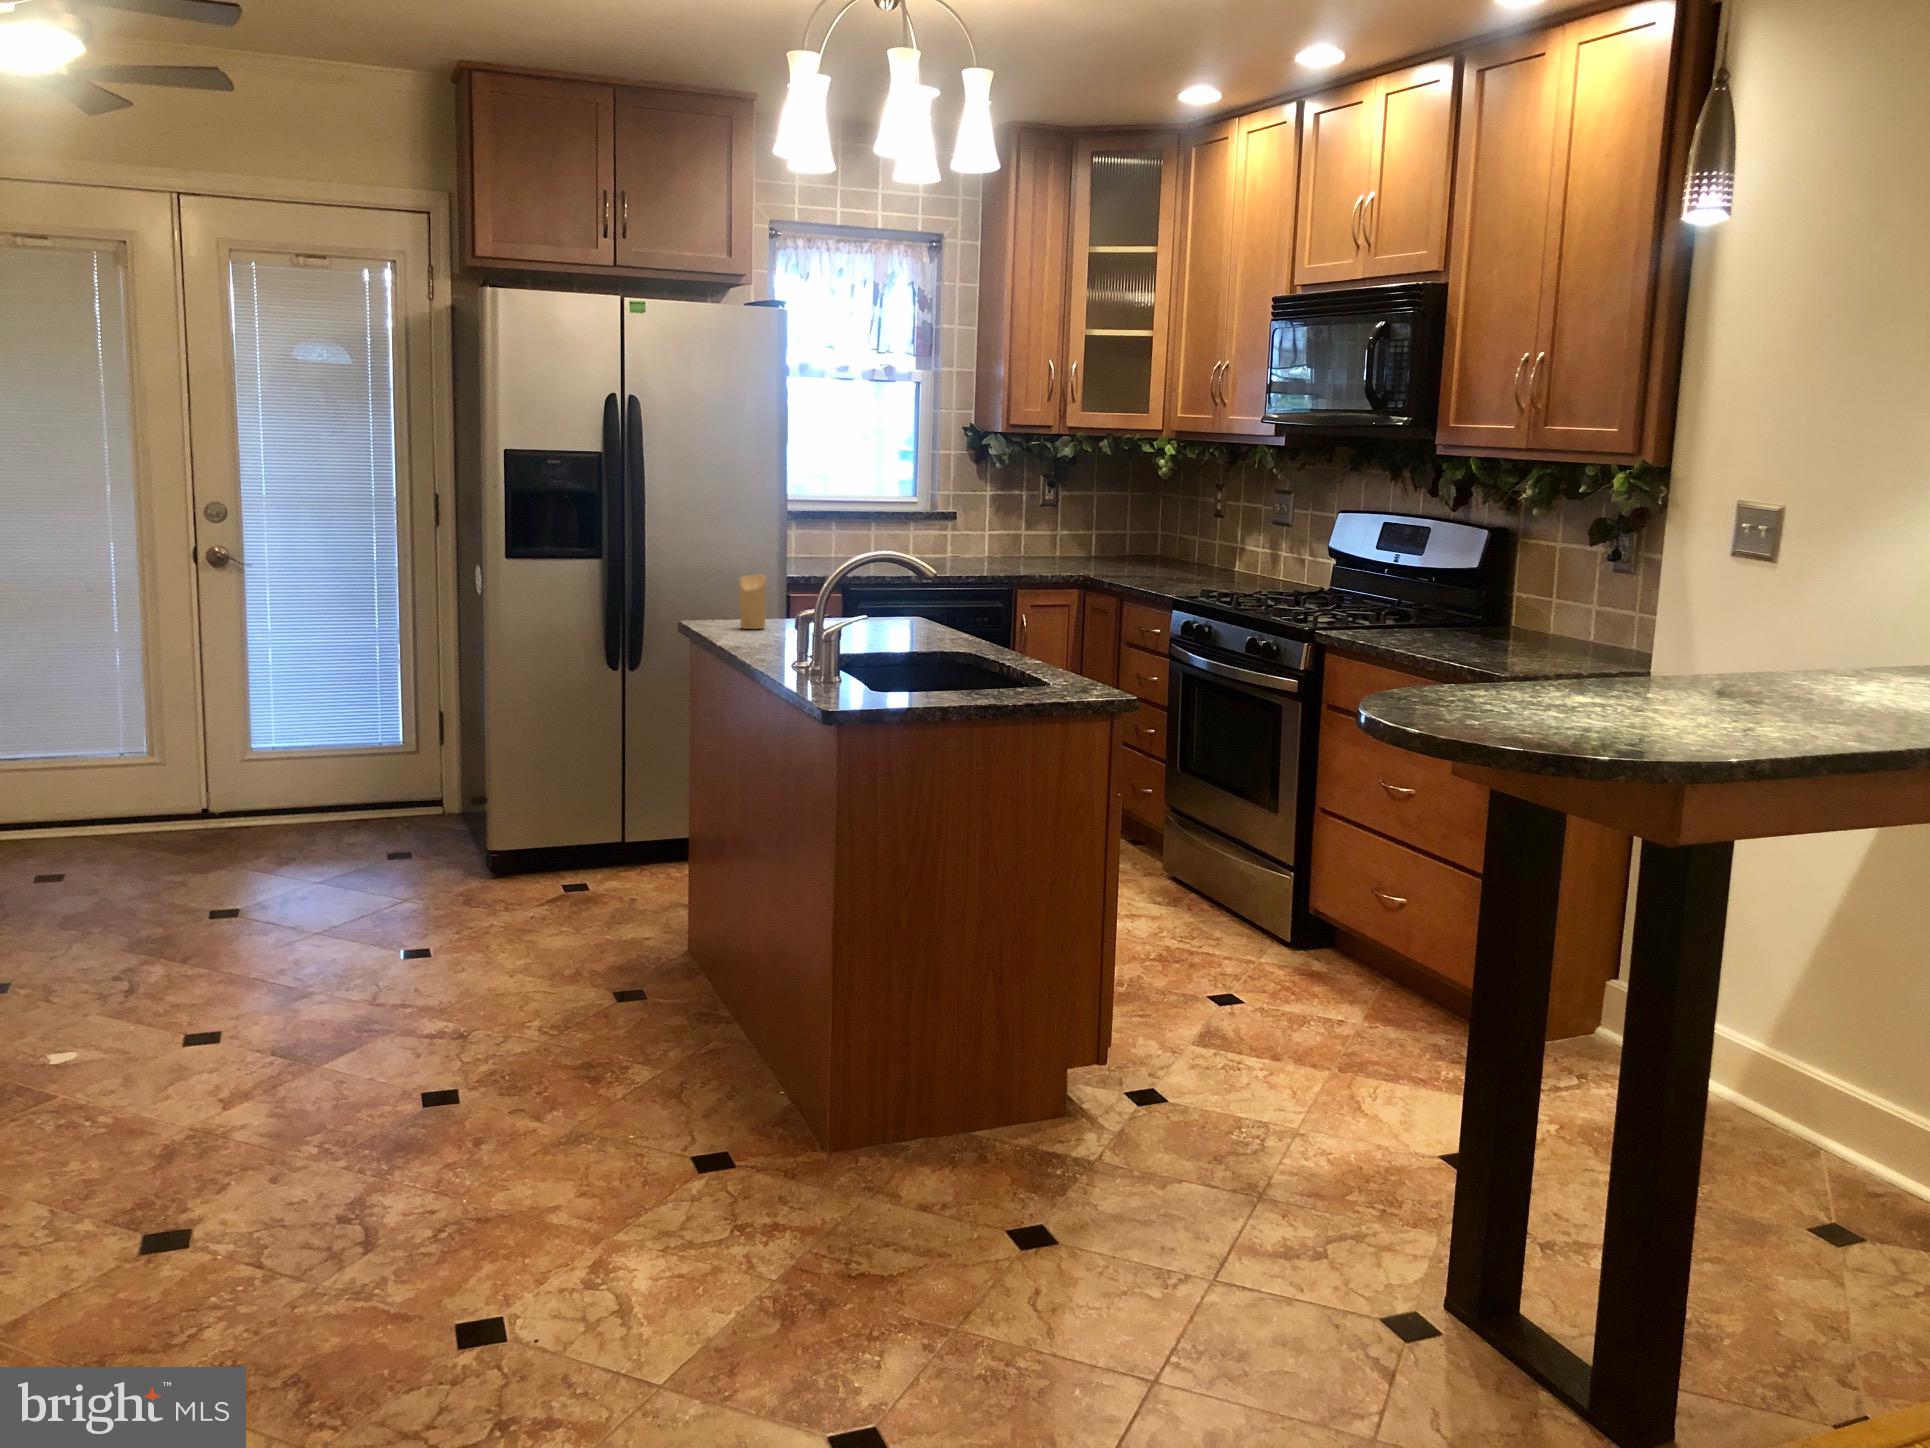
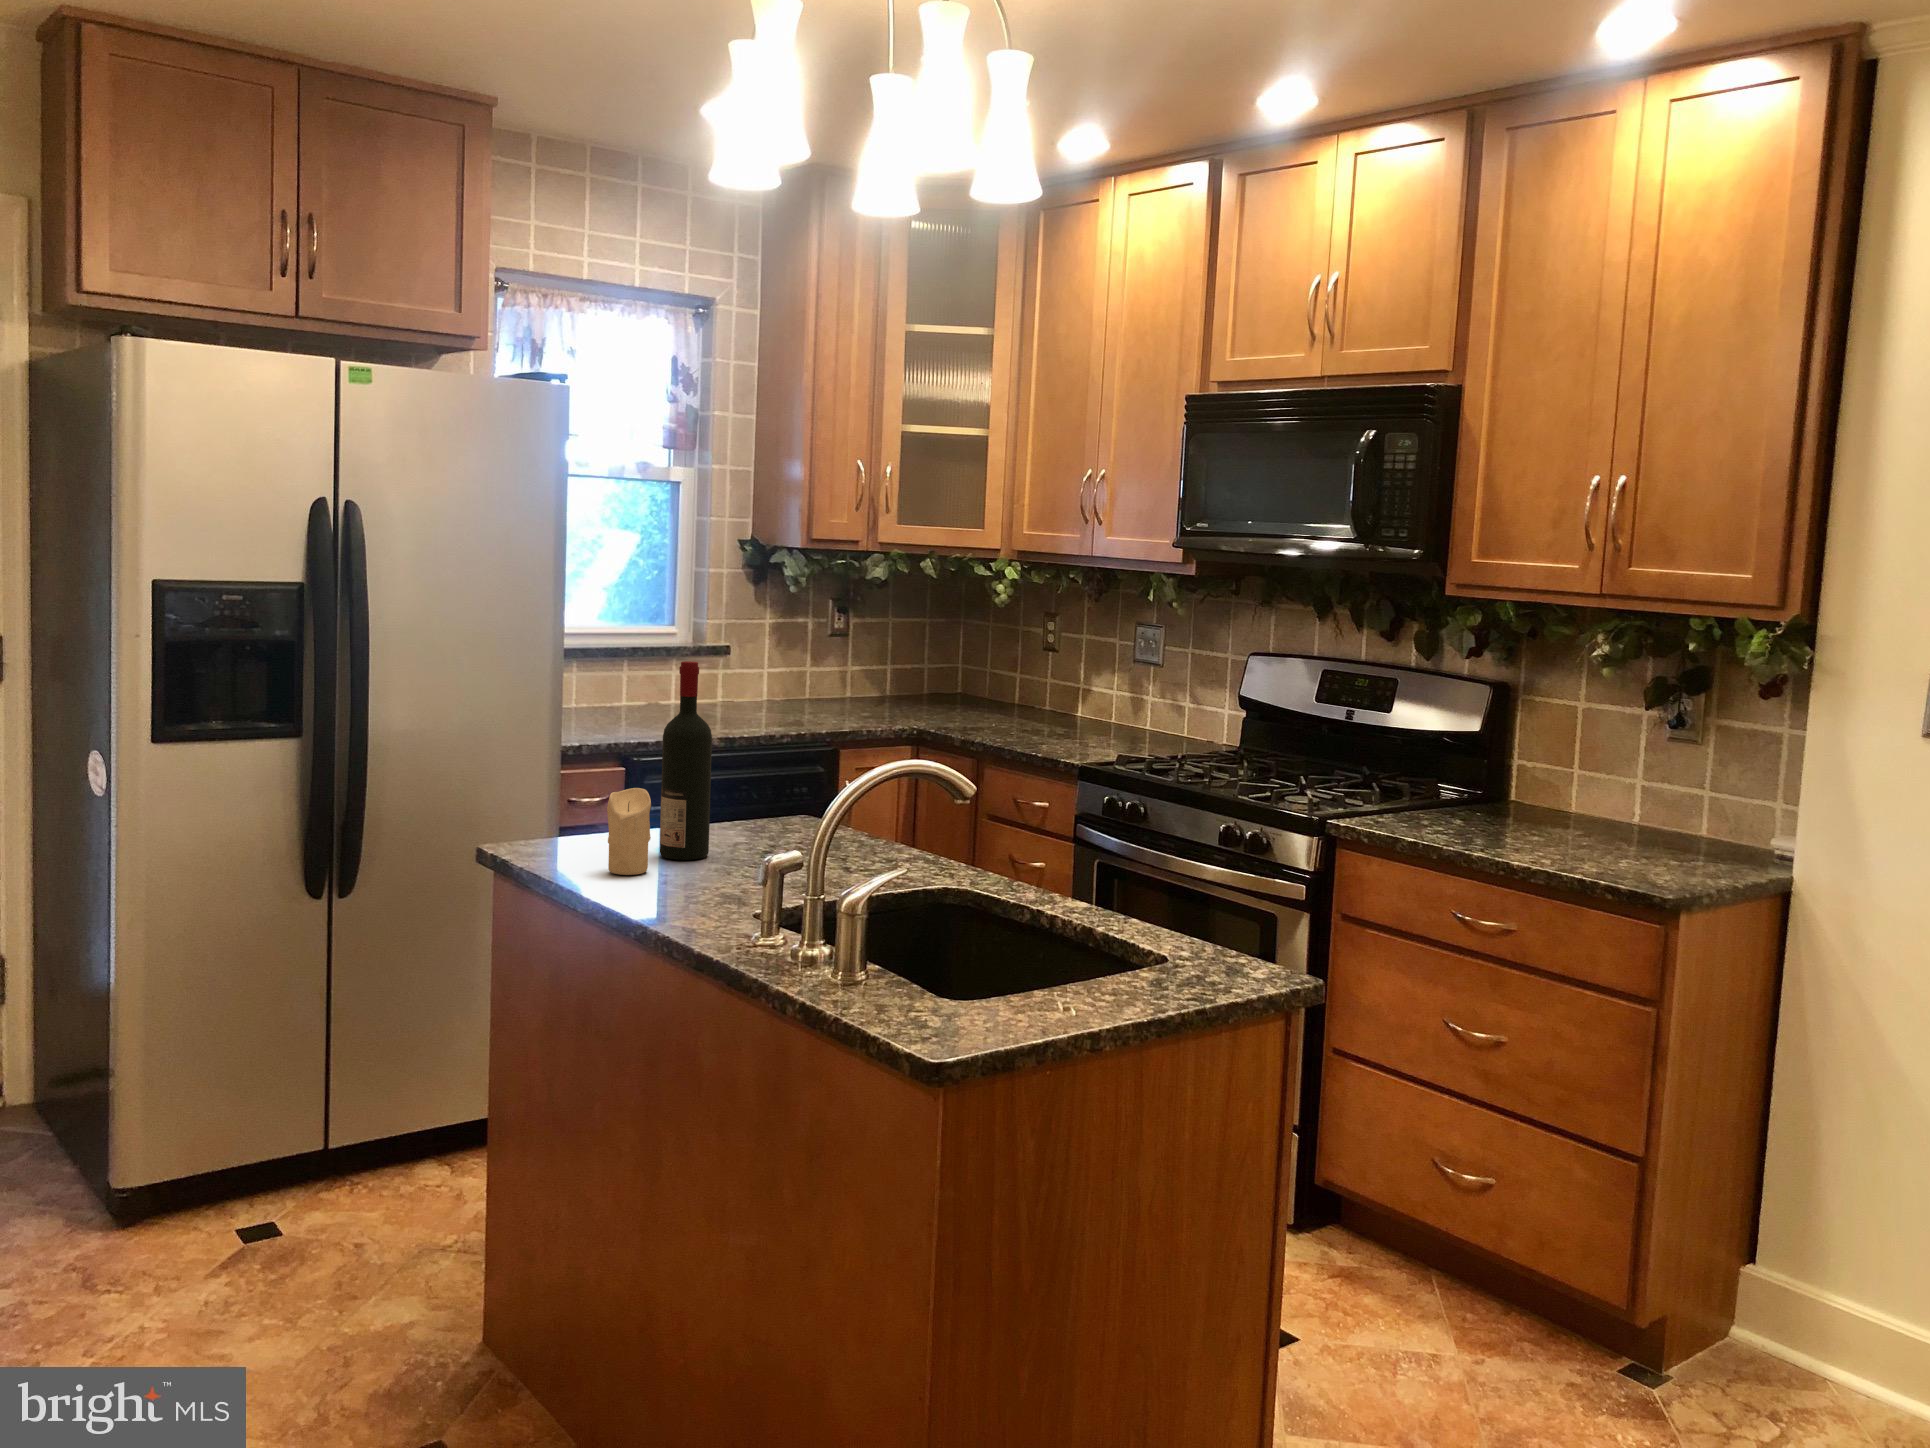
wine bottle: none [782,493,815,625] -> present [660,661,712,860]

